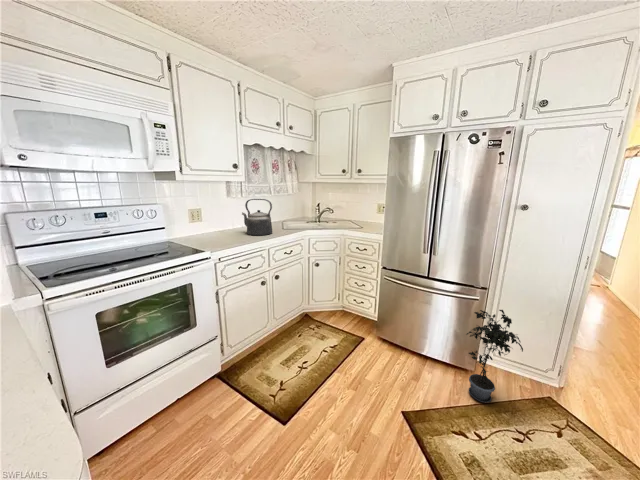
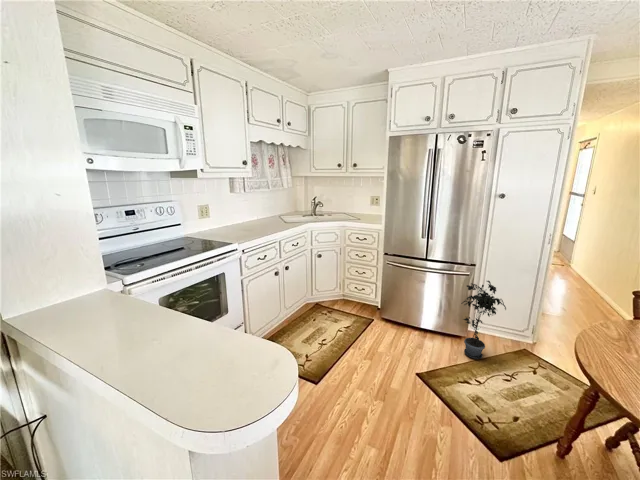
kettle: present [242,199,272,235] -> none [248,194,279,229]

